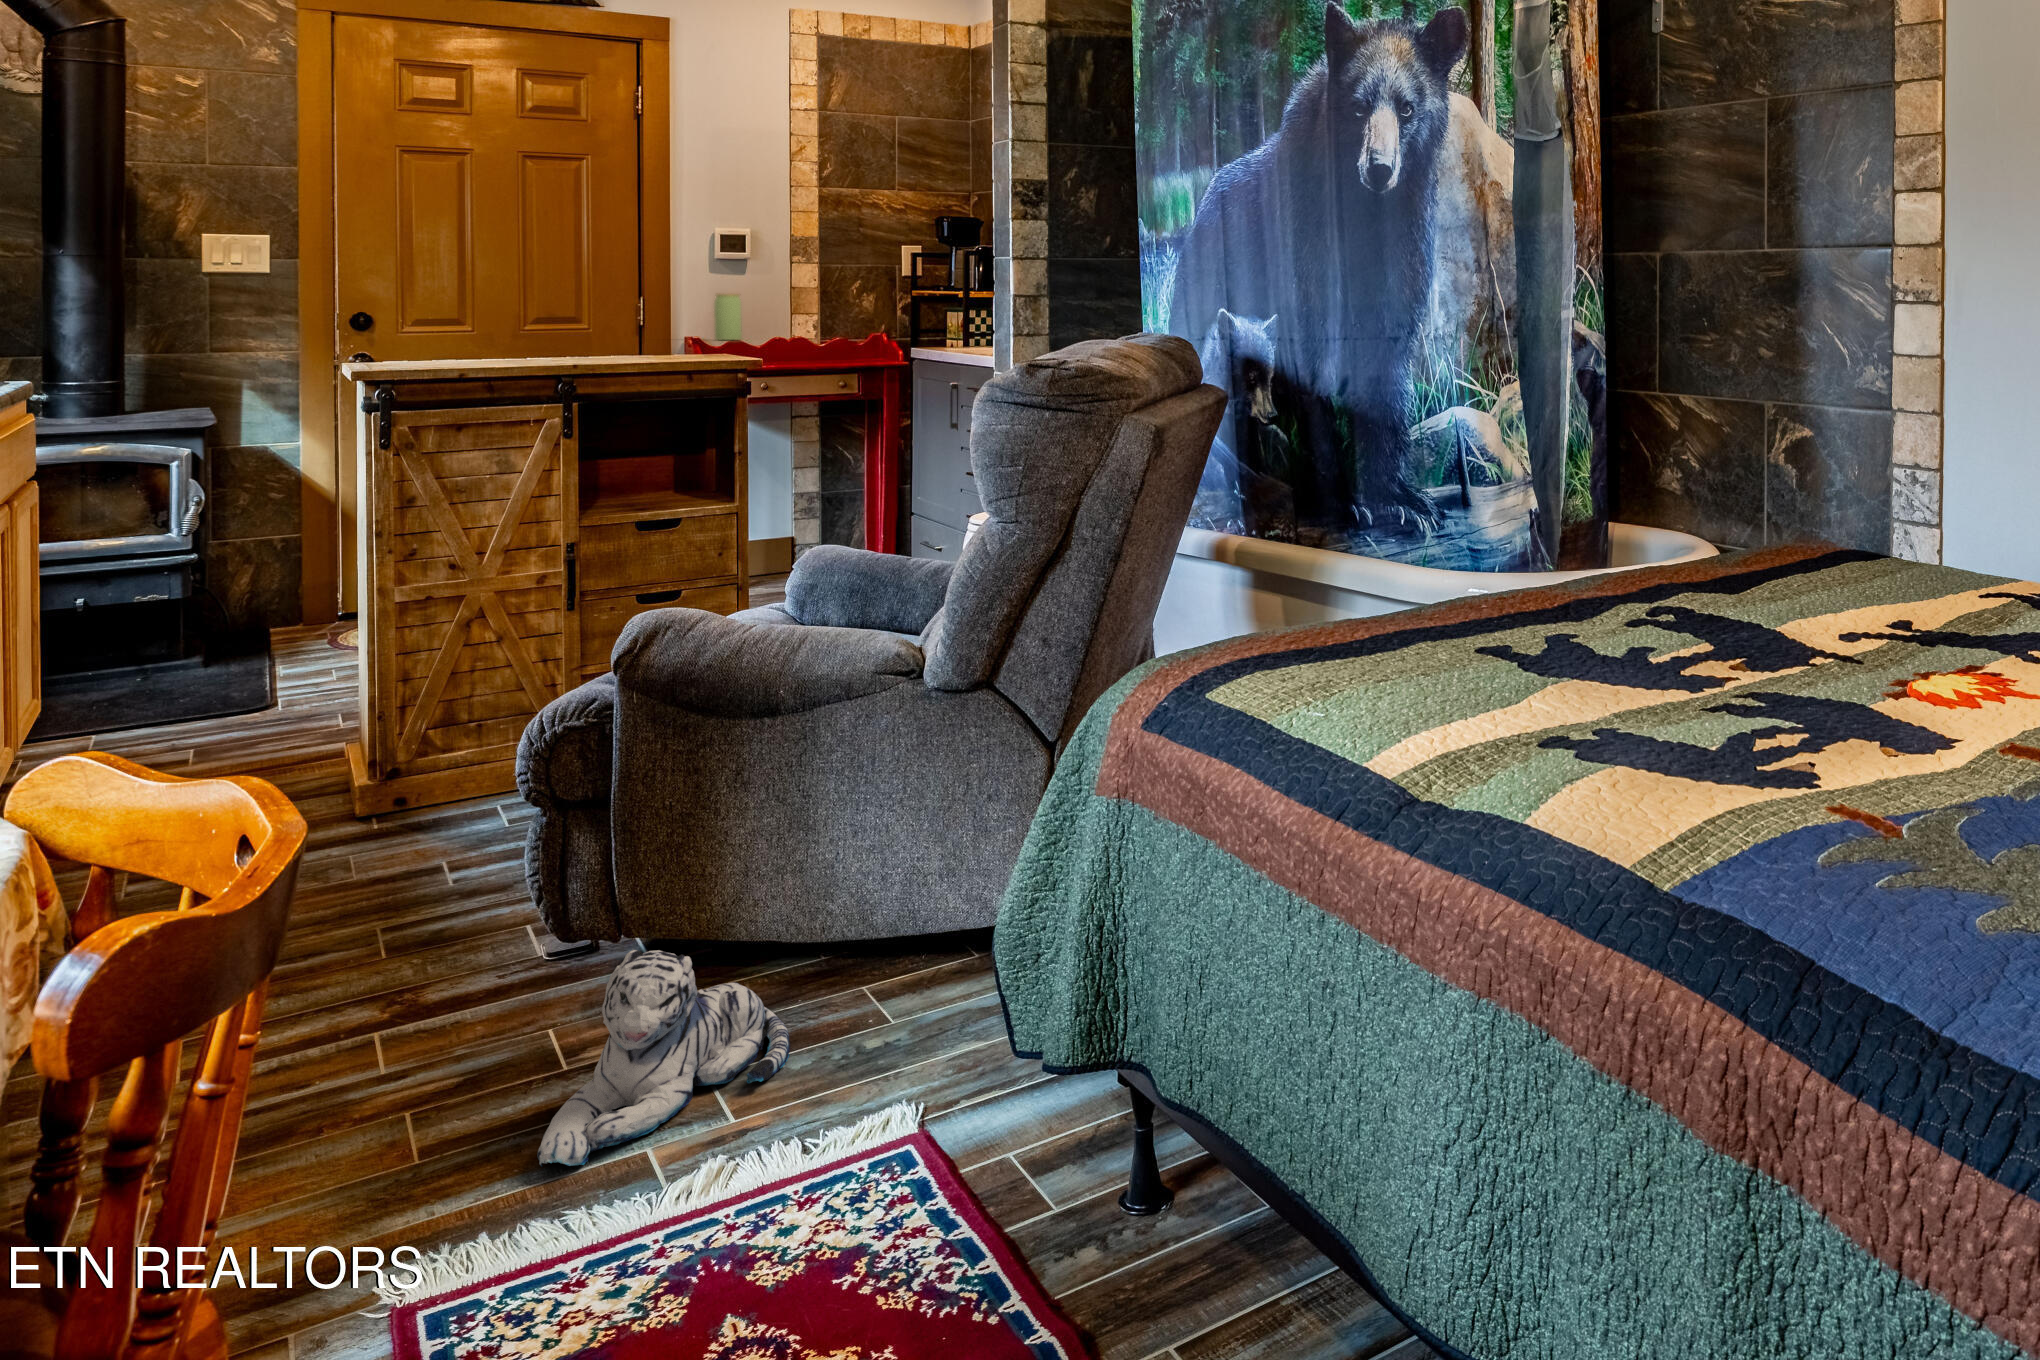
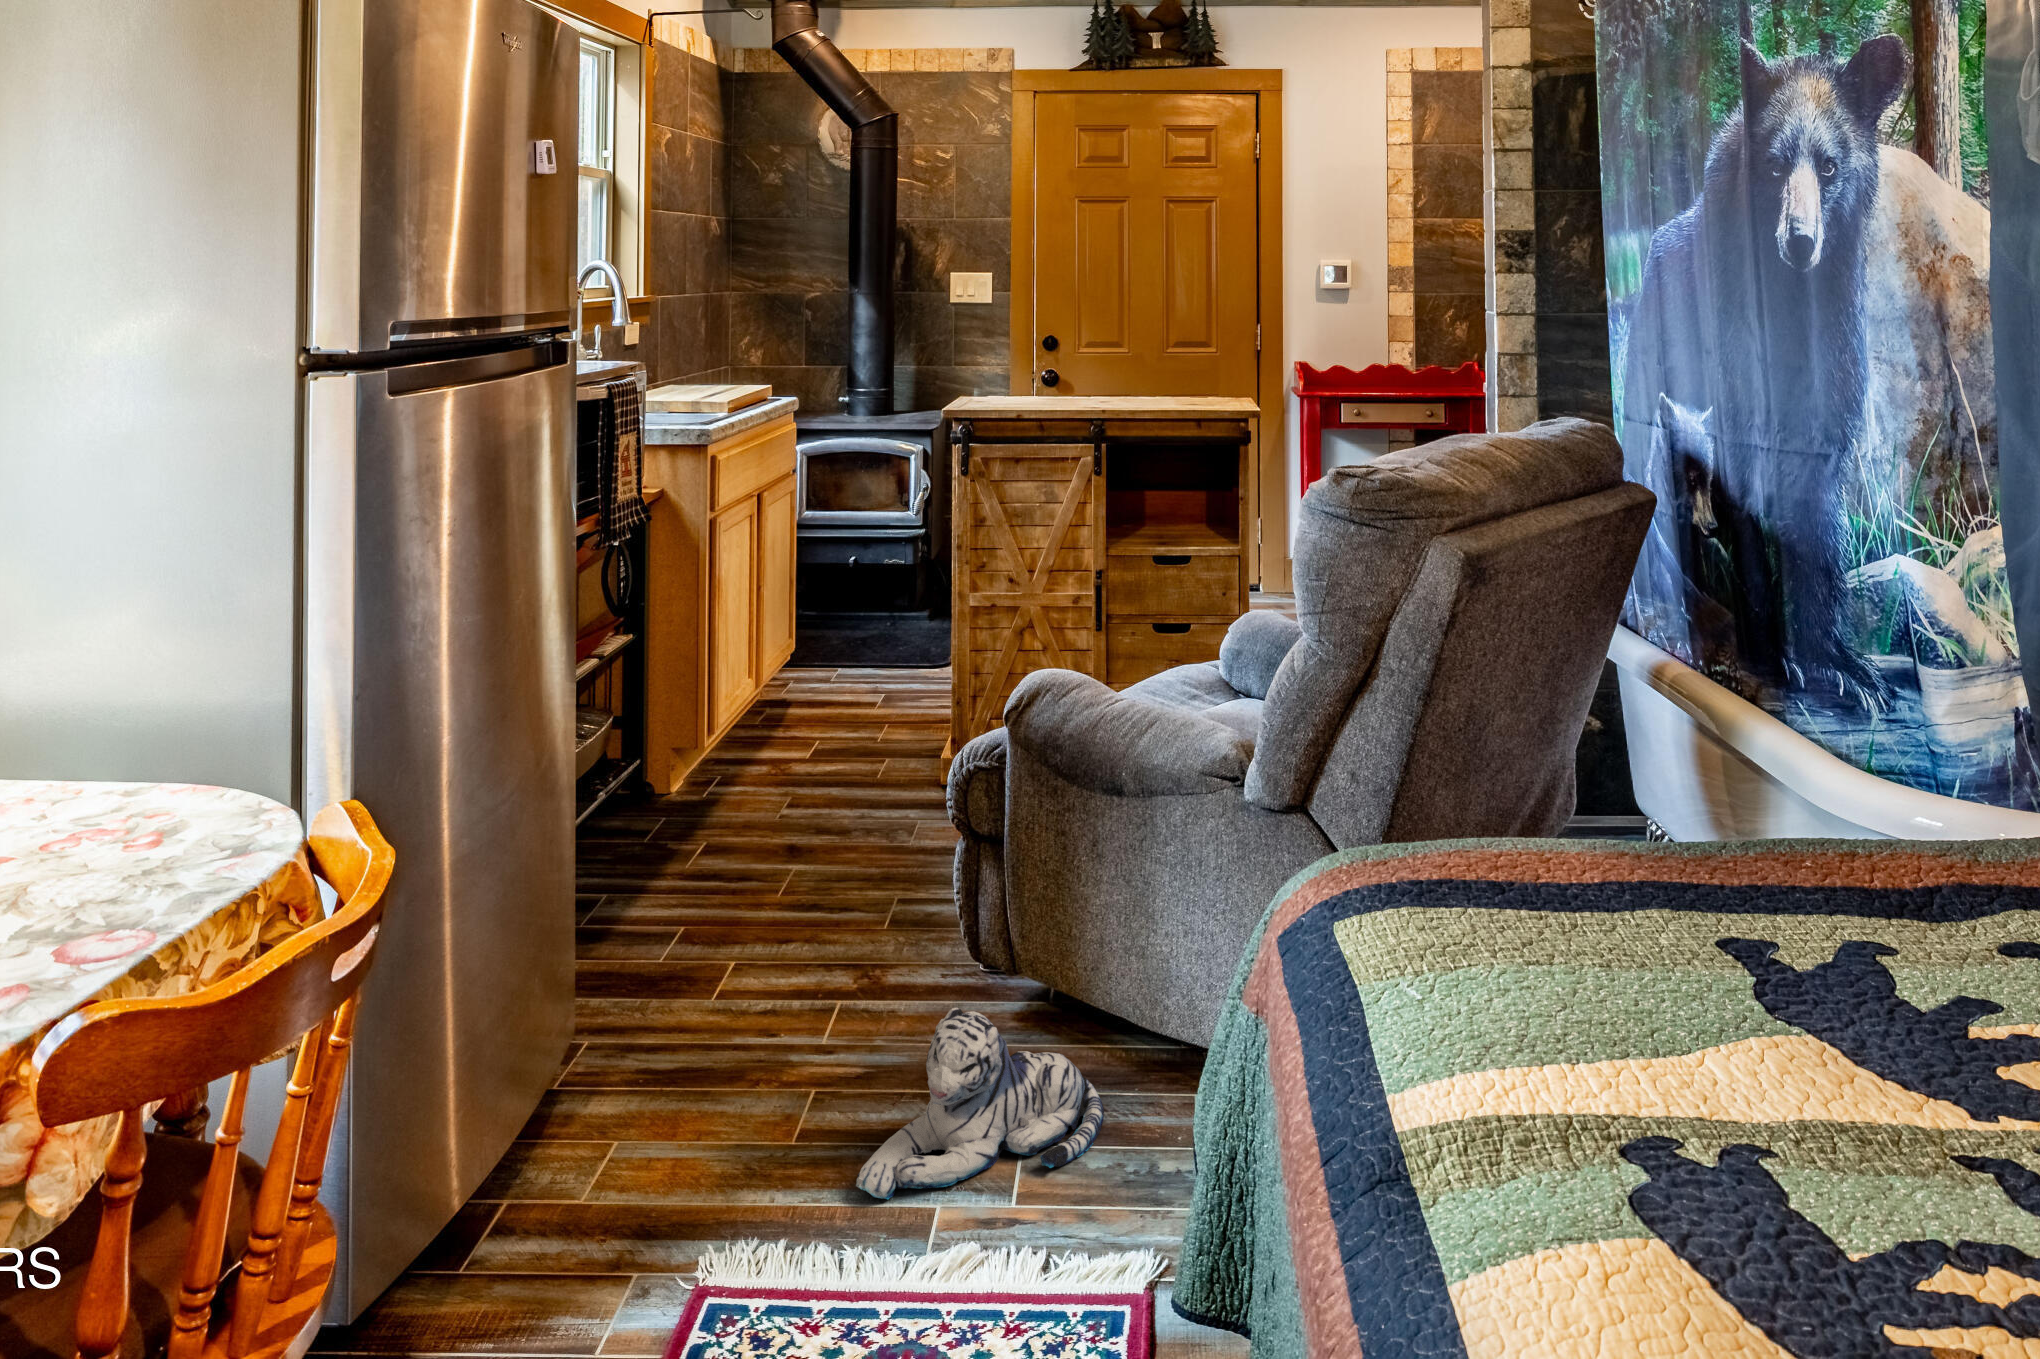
jar: present [714,294,742,340] -> none [1314,324,1336,367]

